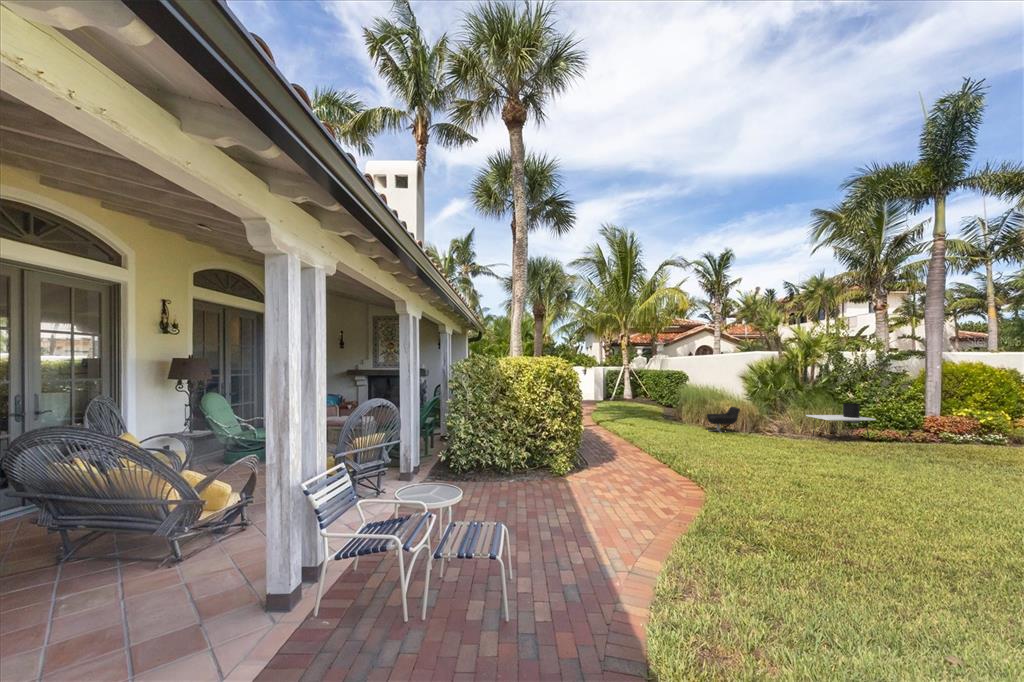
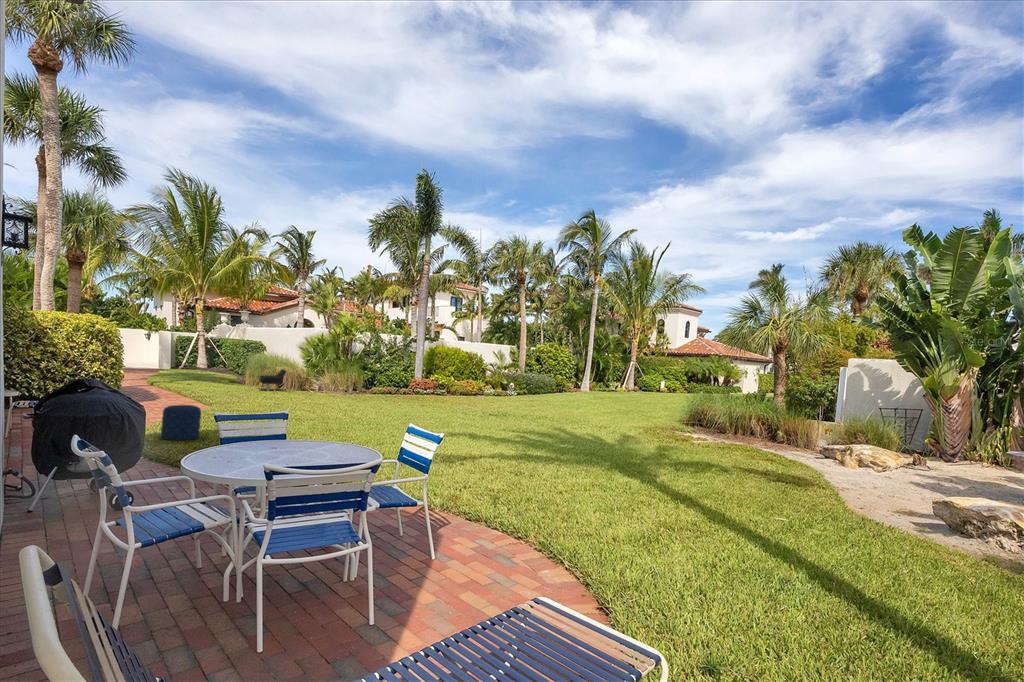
side table: present [806,403,876,441] -> none [336,367,381,395]
pouf: none [694,541,779,646] -> present [161,405,201,440]

